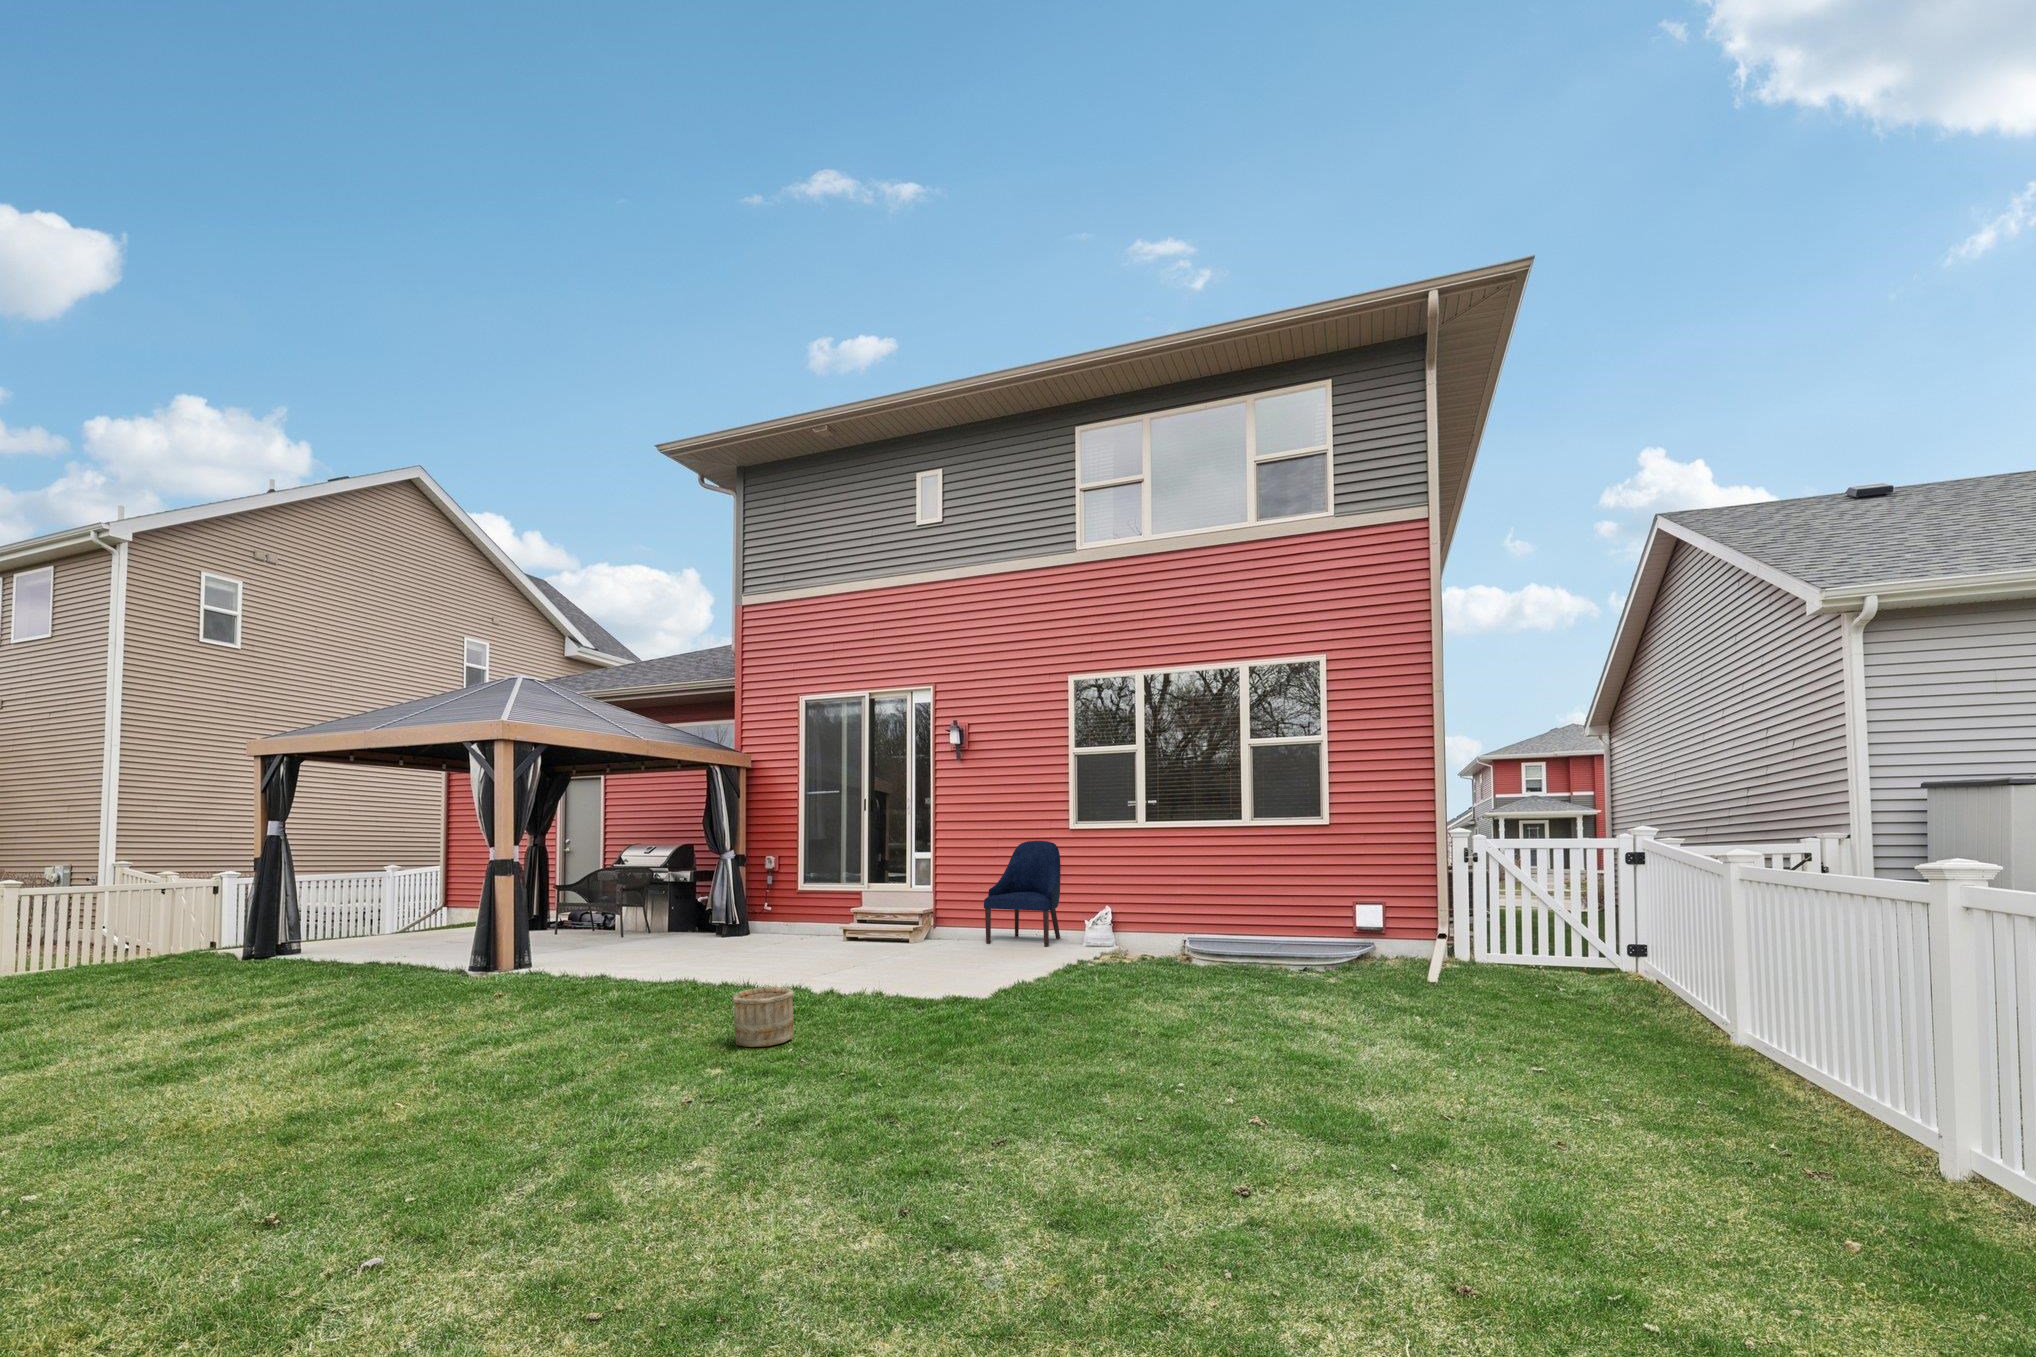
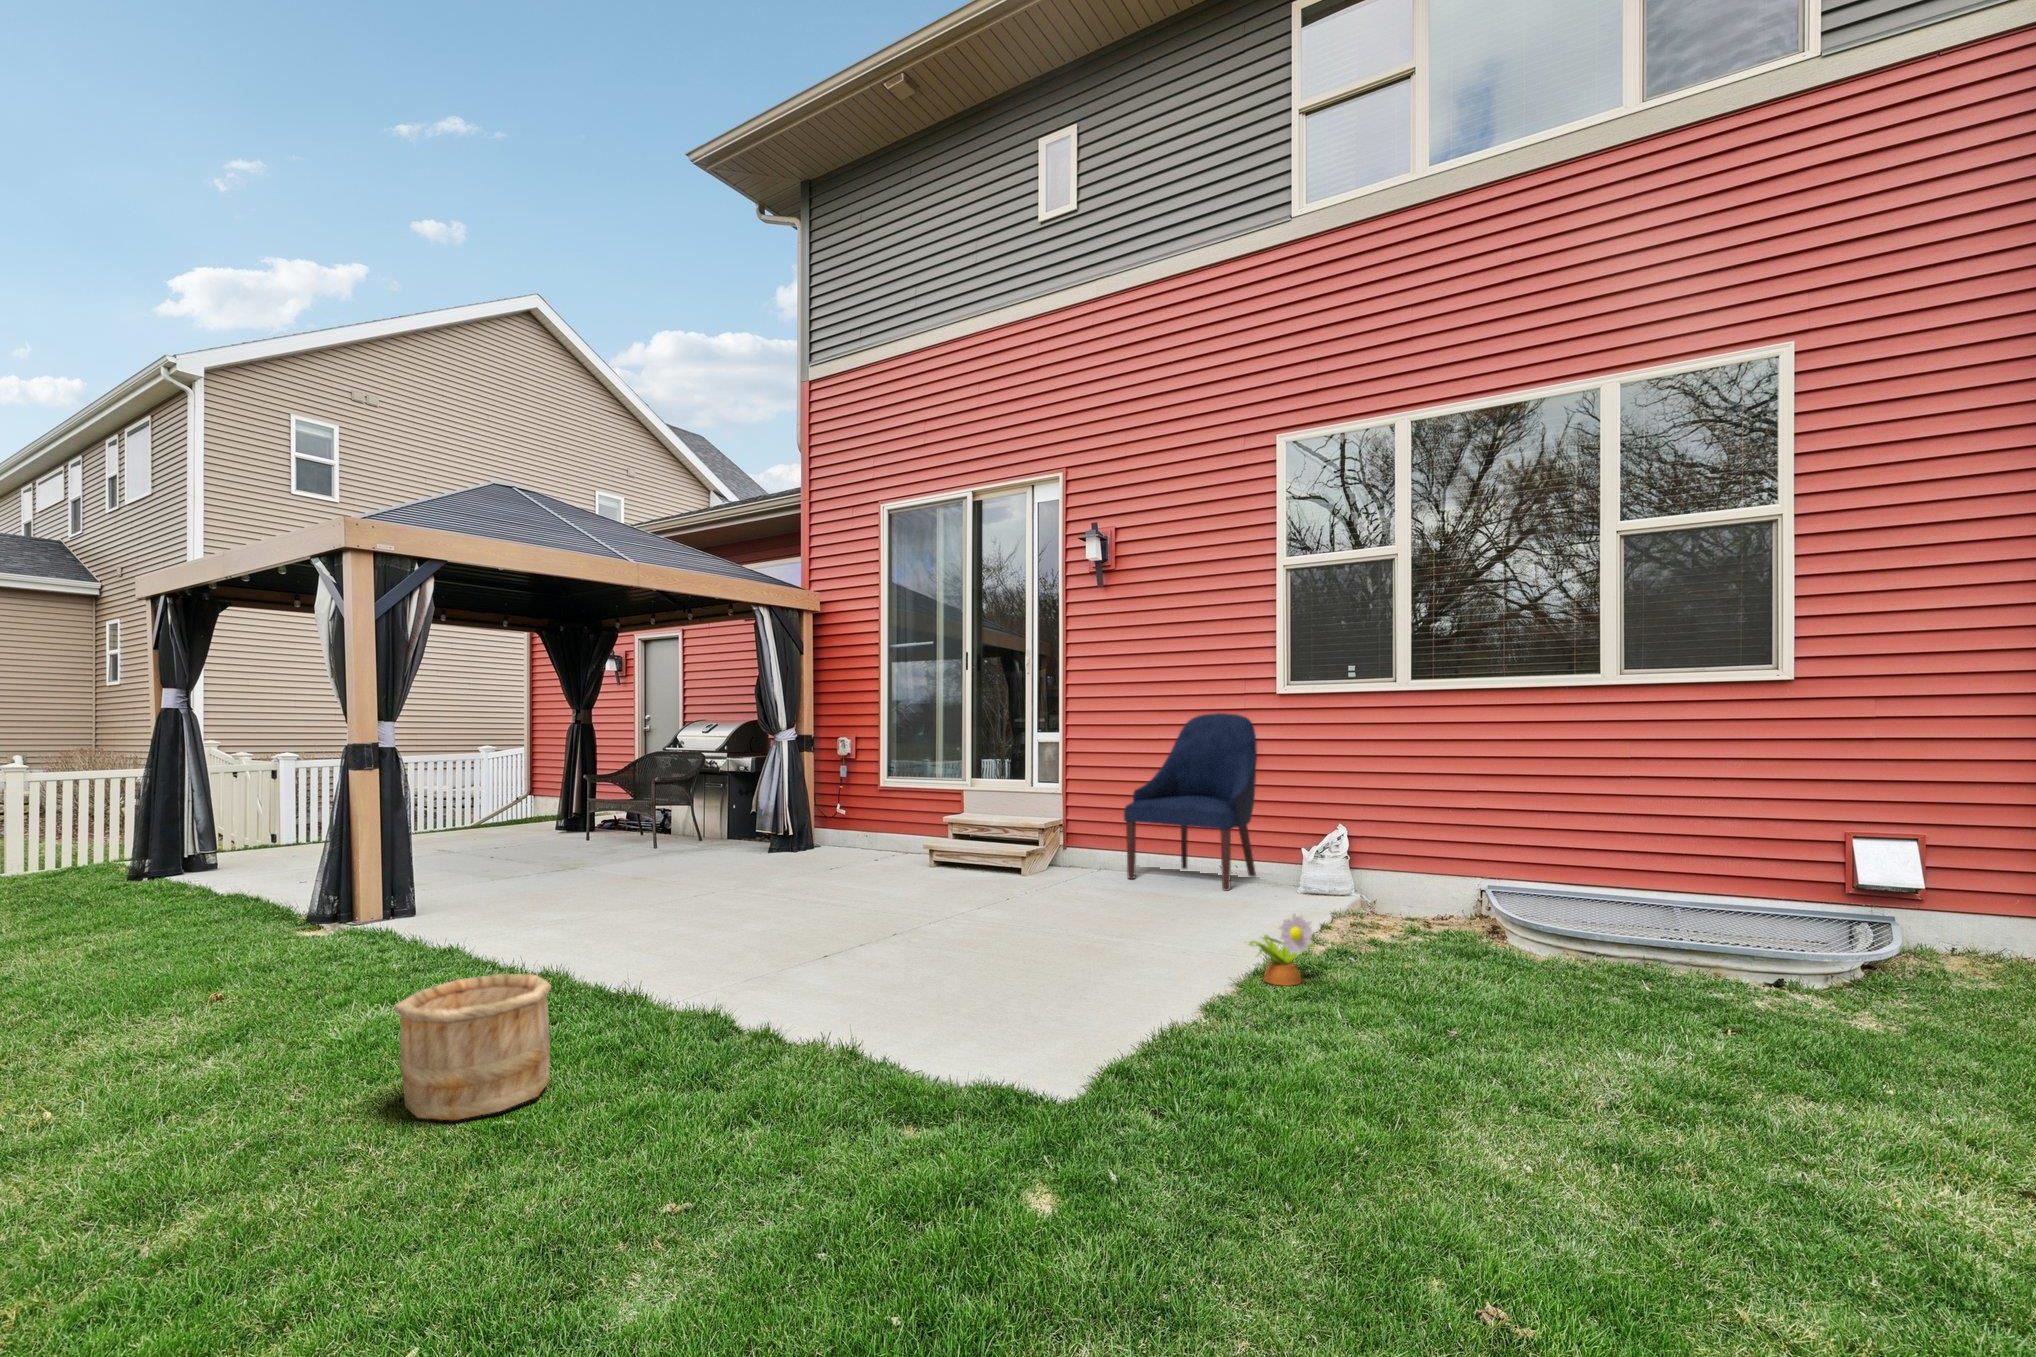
decorative plant: none [1072,949,1107,985] -> present [1249,914,1315,986]

